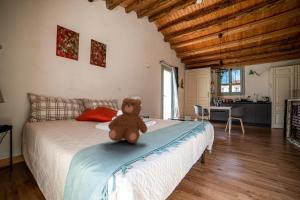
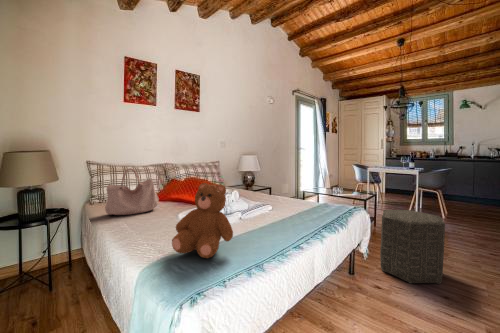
handbag: none [45,96,83,127] -> present [105,168,159,215]
ottoman: none [219,126,254,166] -> present [380,210,445,284]

